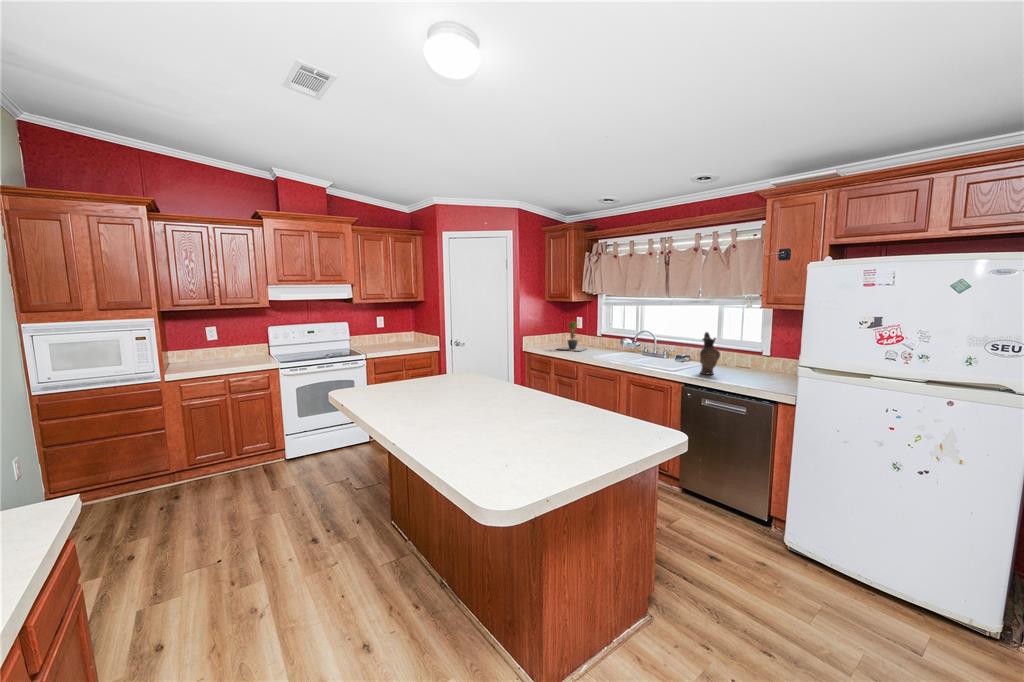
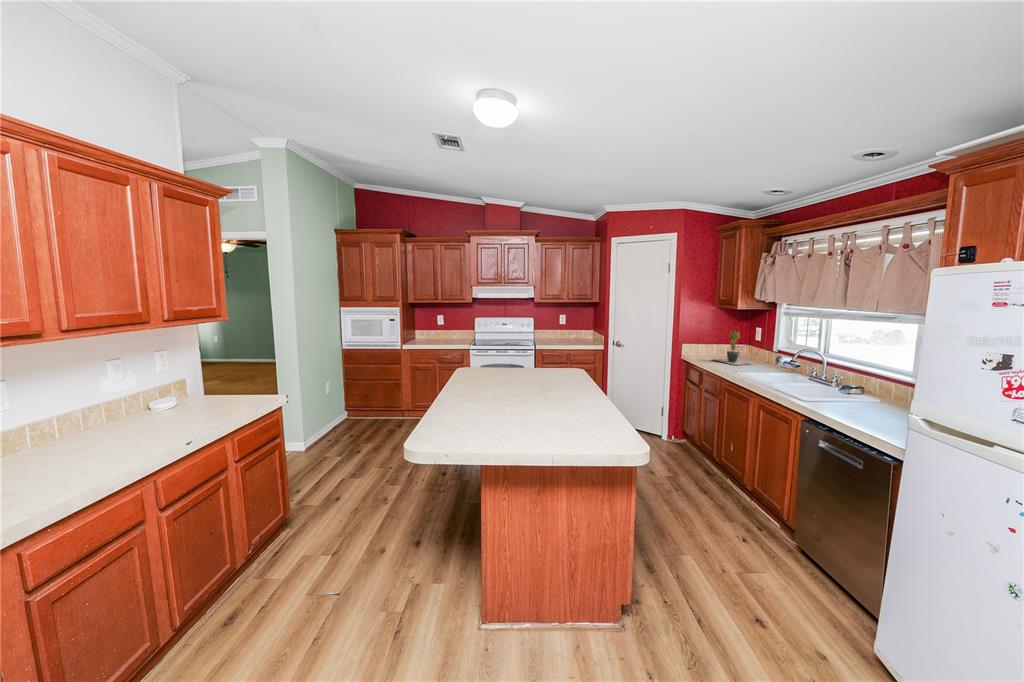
ceramic pitcher: present [700,332,720,374] -> none [839,357,869,412]

